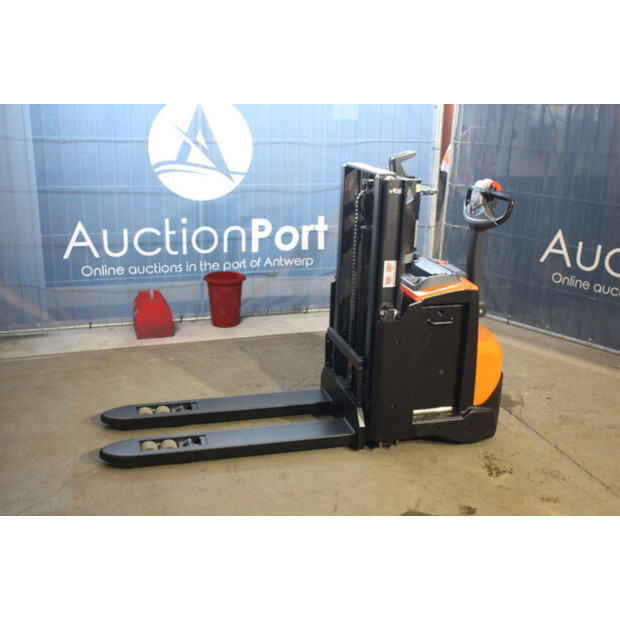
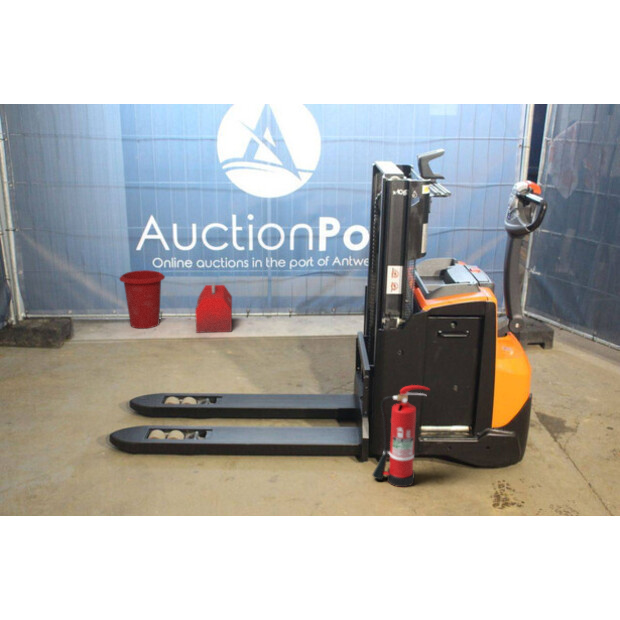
waste bin: present [203,271,246,328] -> present [120,270,165,328]
fire extinguisher: none [378,376,434,475] -> present [372,385,429,487]

